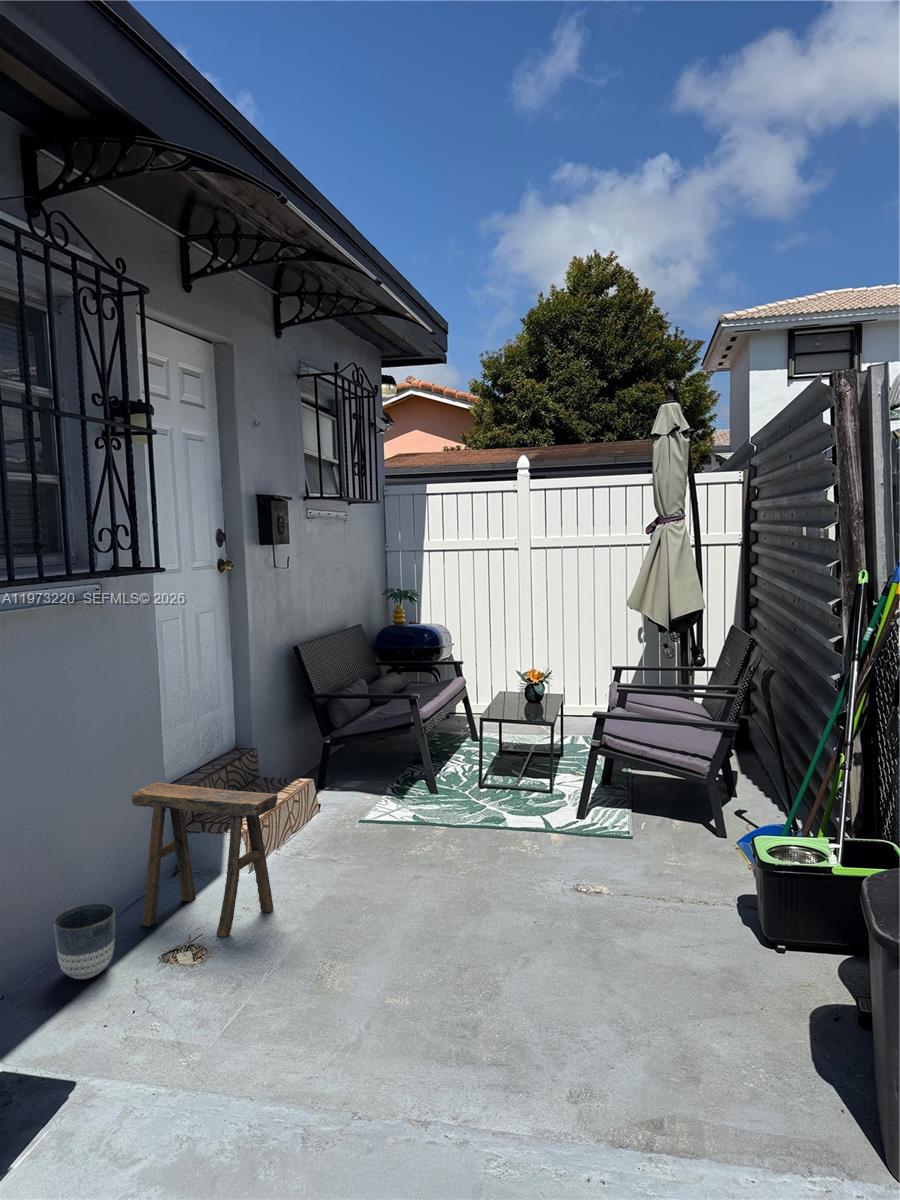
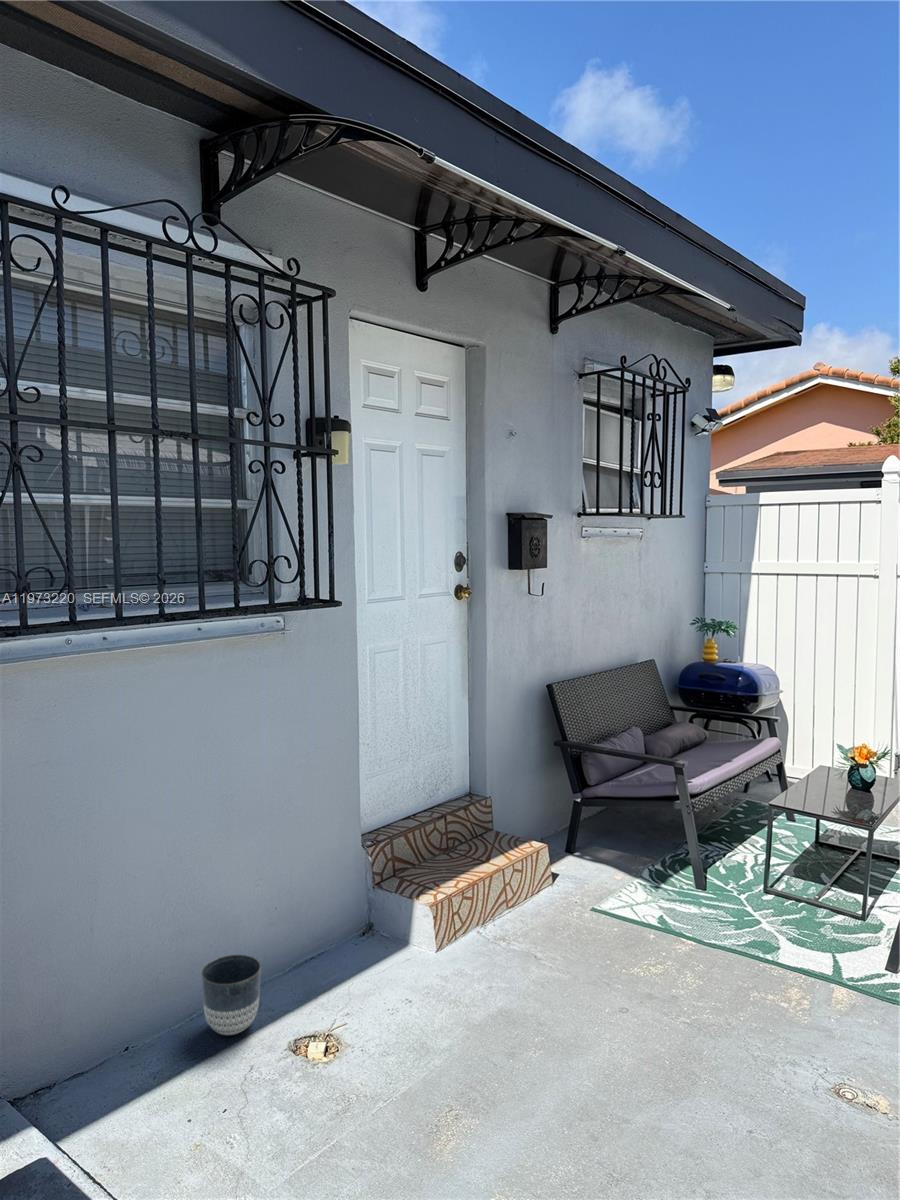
stool: present [132,782,278,937] -> none [309,832,443,1026]

